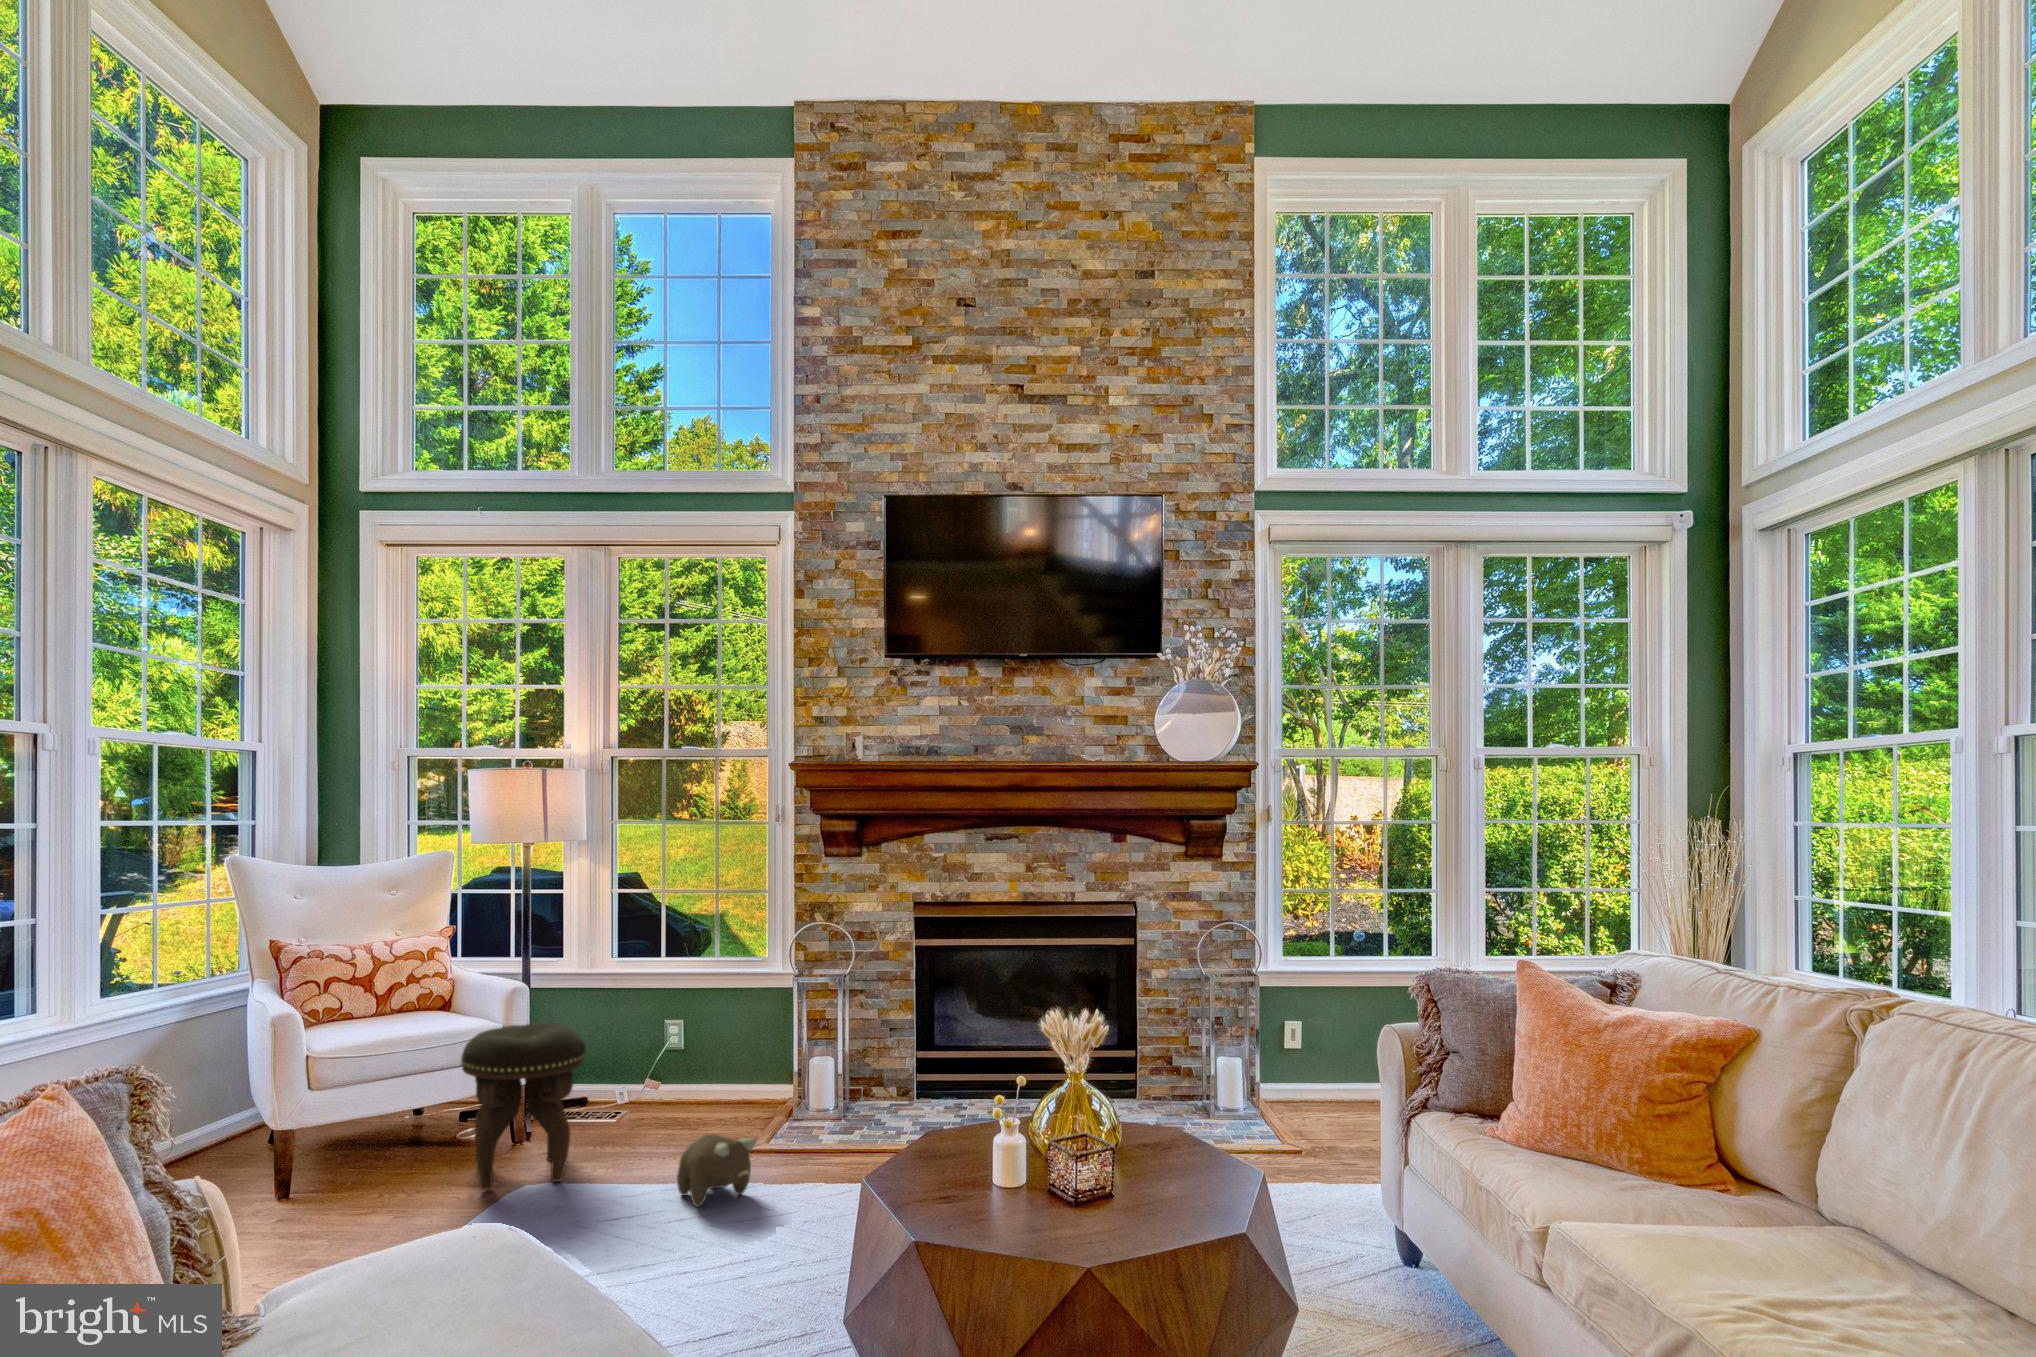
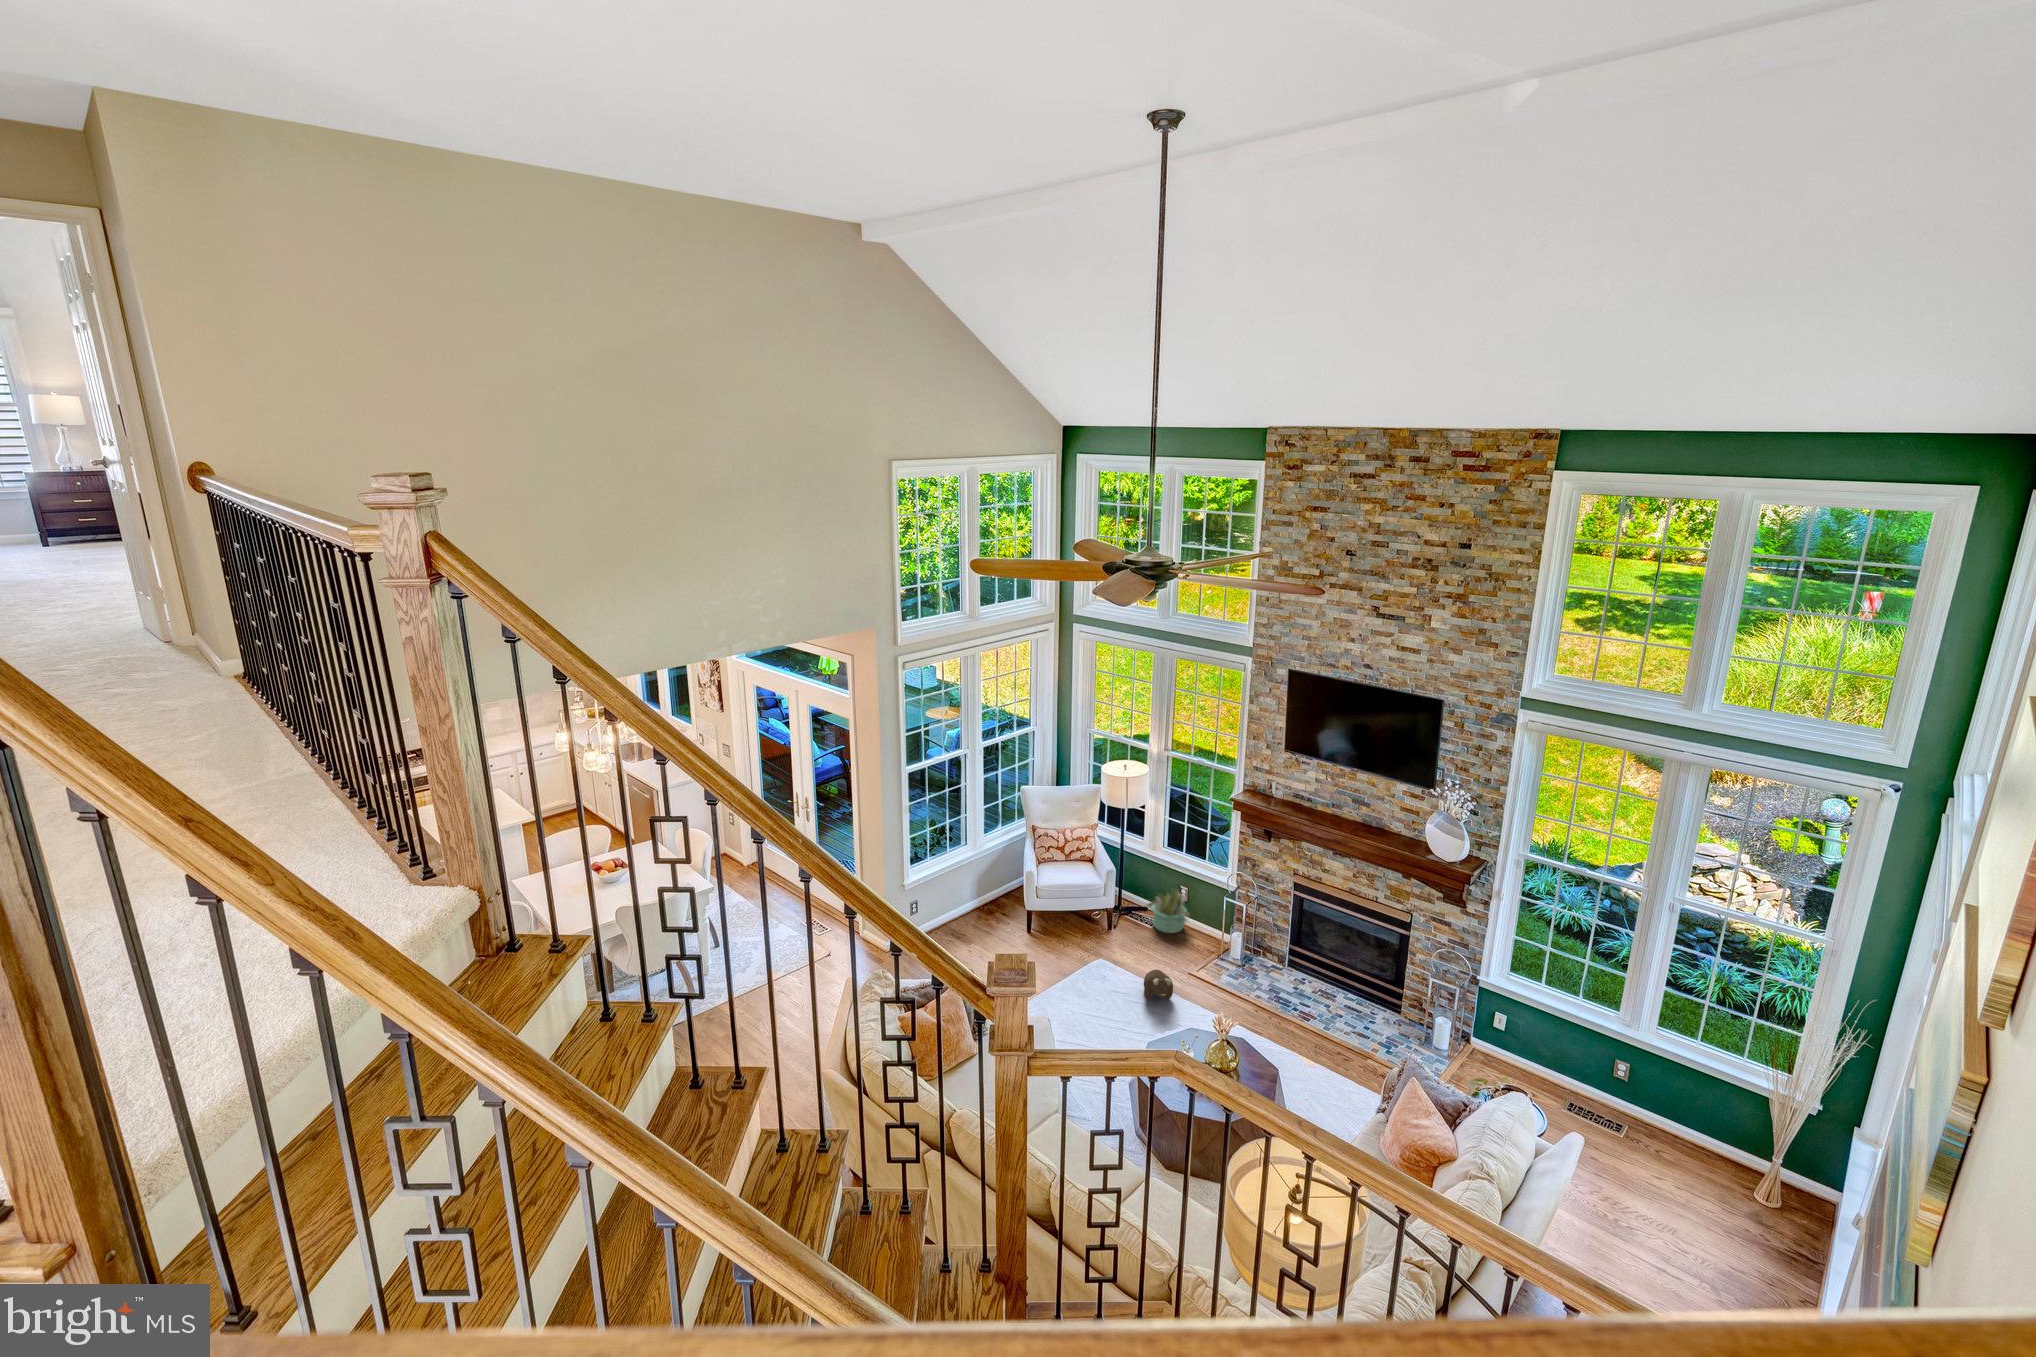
decorative plant: none [607,1018,706,1110] -> present [1147,890,1189,933]
footstool: present [461,1023,586,1190] -> none [1071,891,1121,964]

